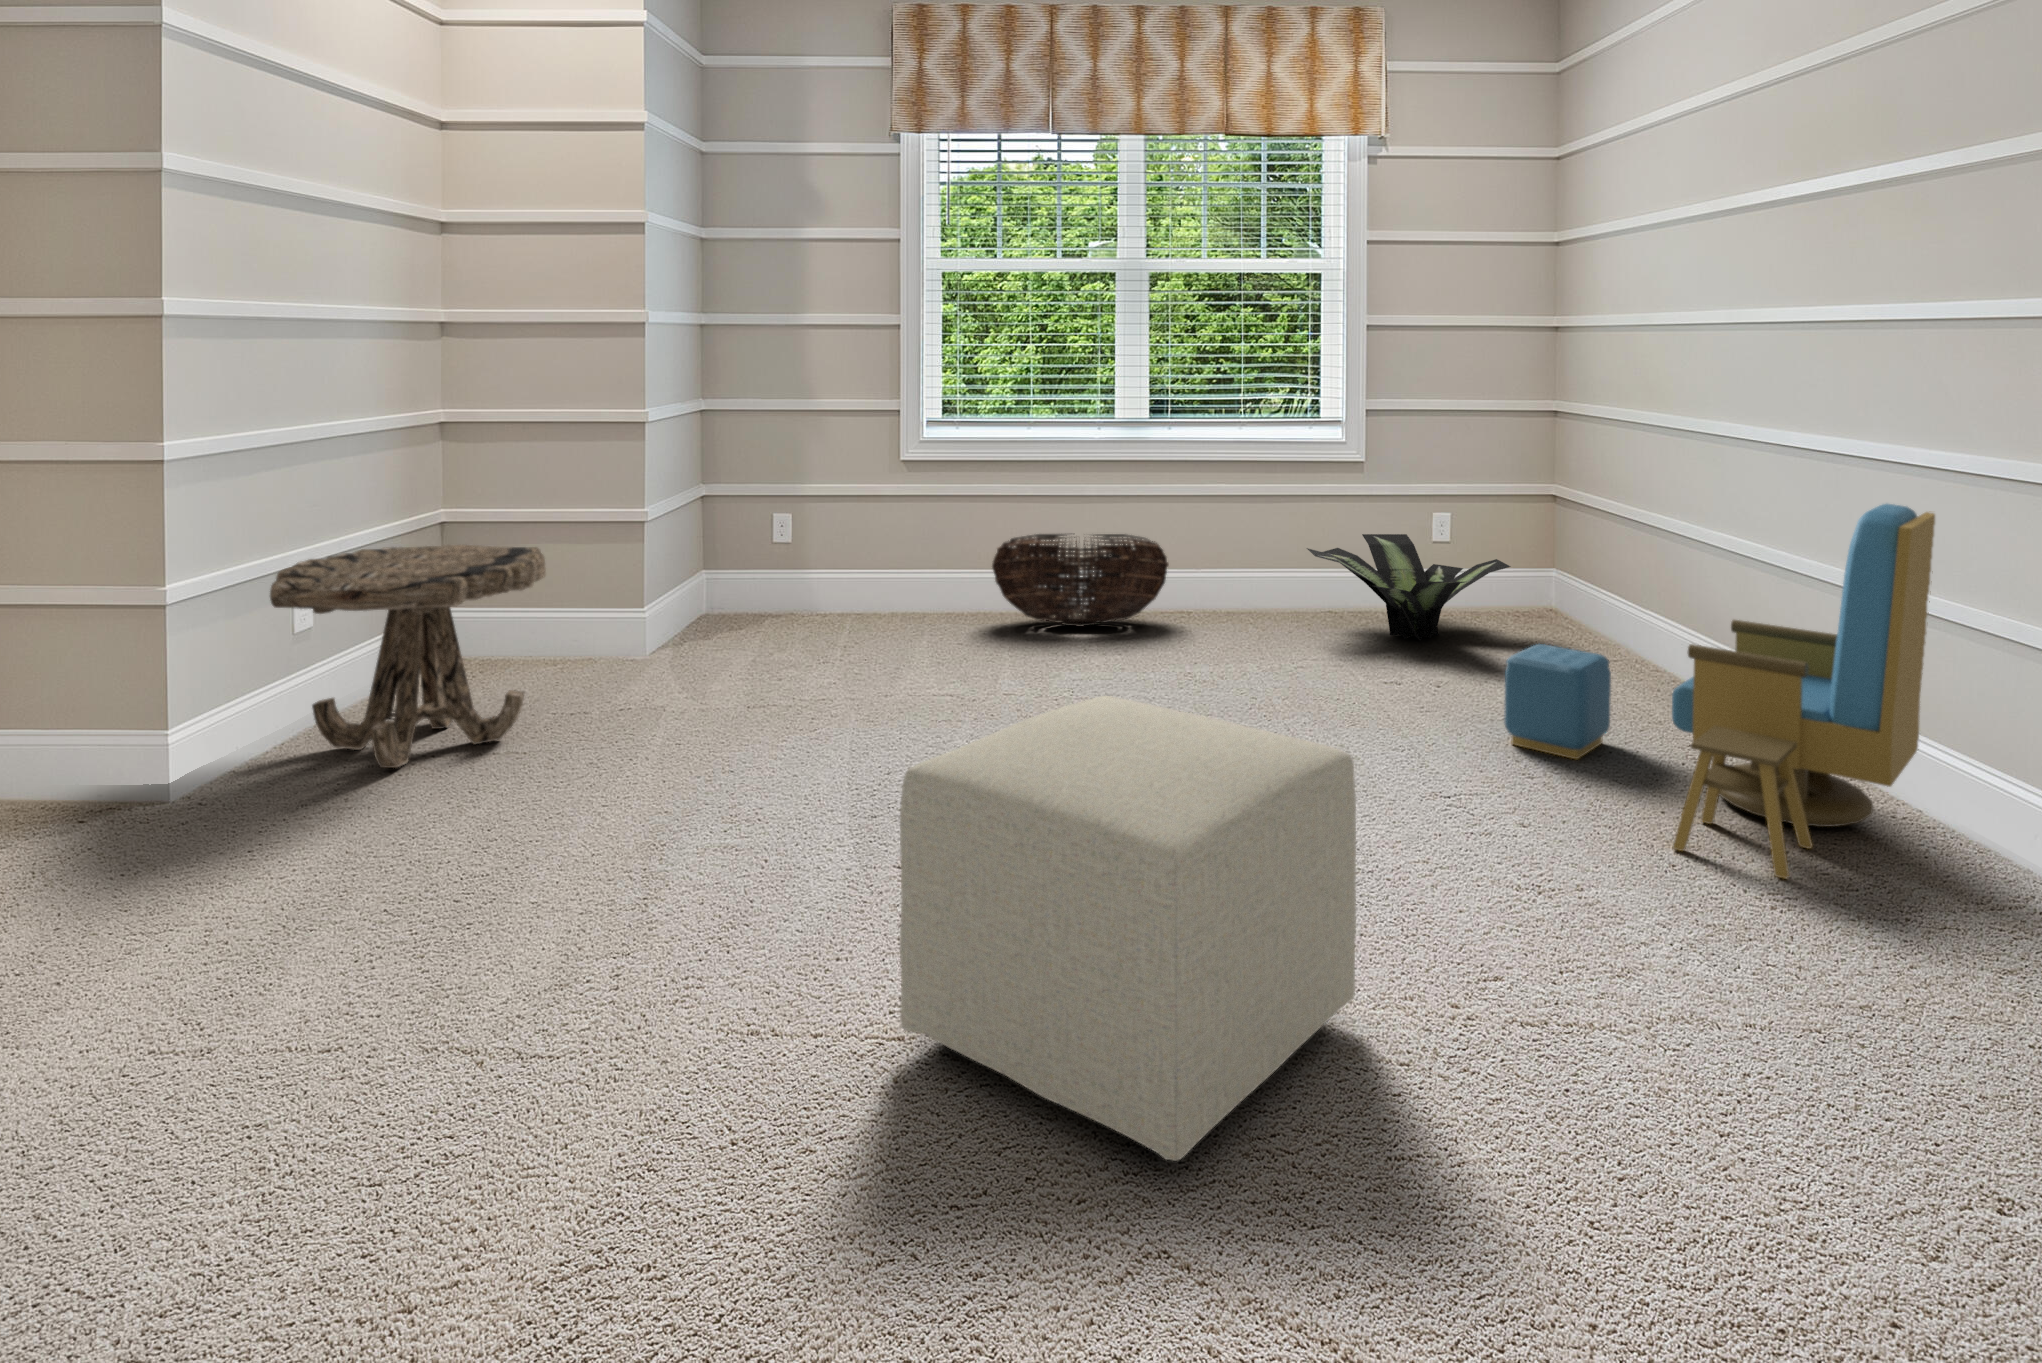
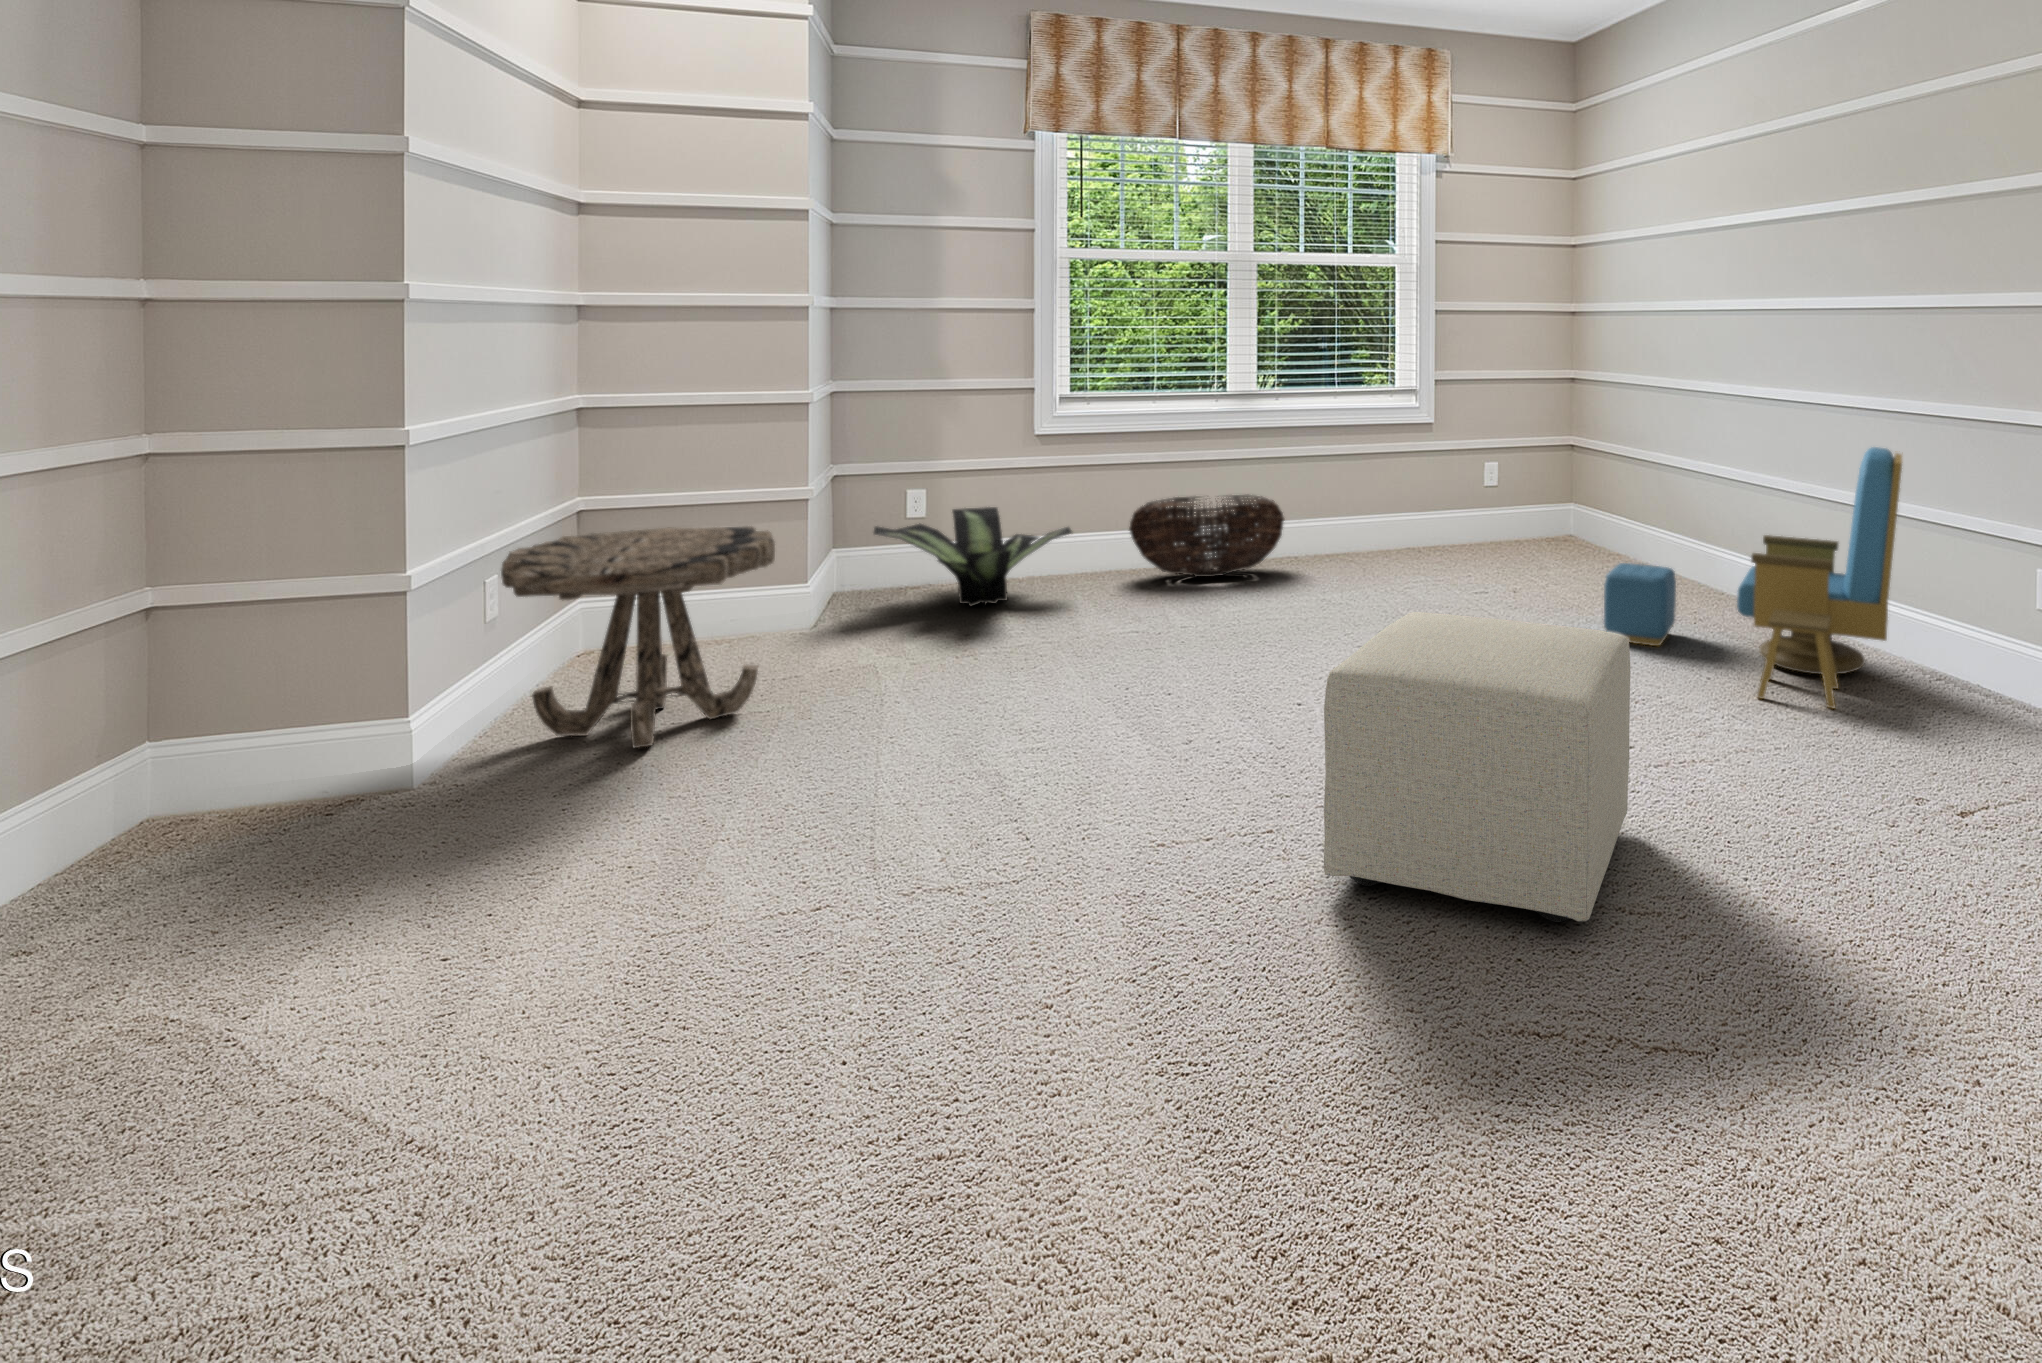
potted plant: present [1307,534,1511,640] -> present [874,507,1072,607]

